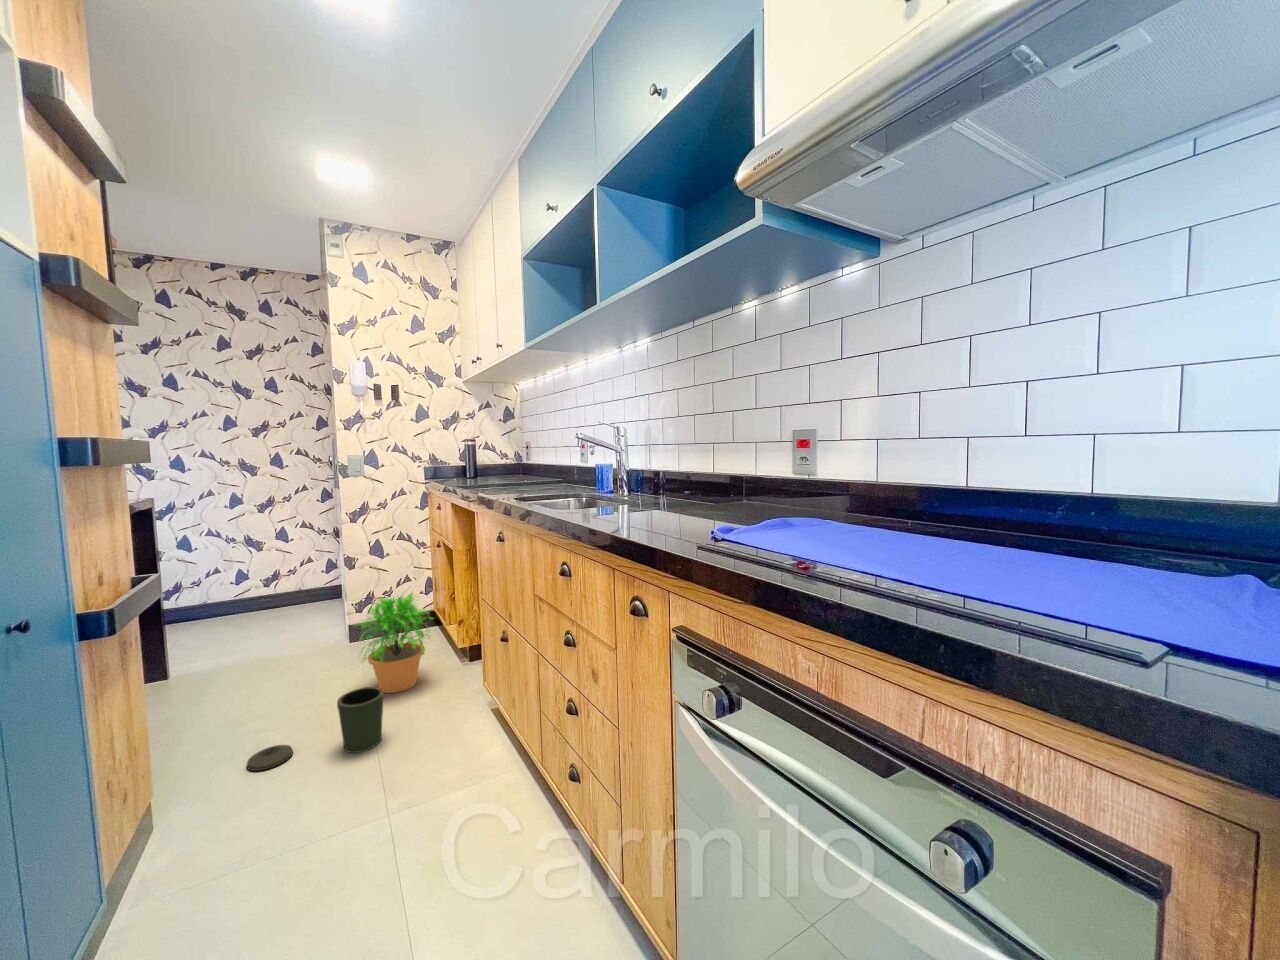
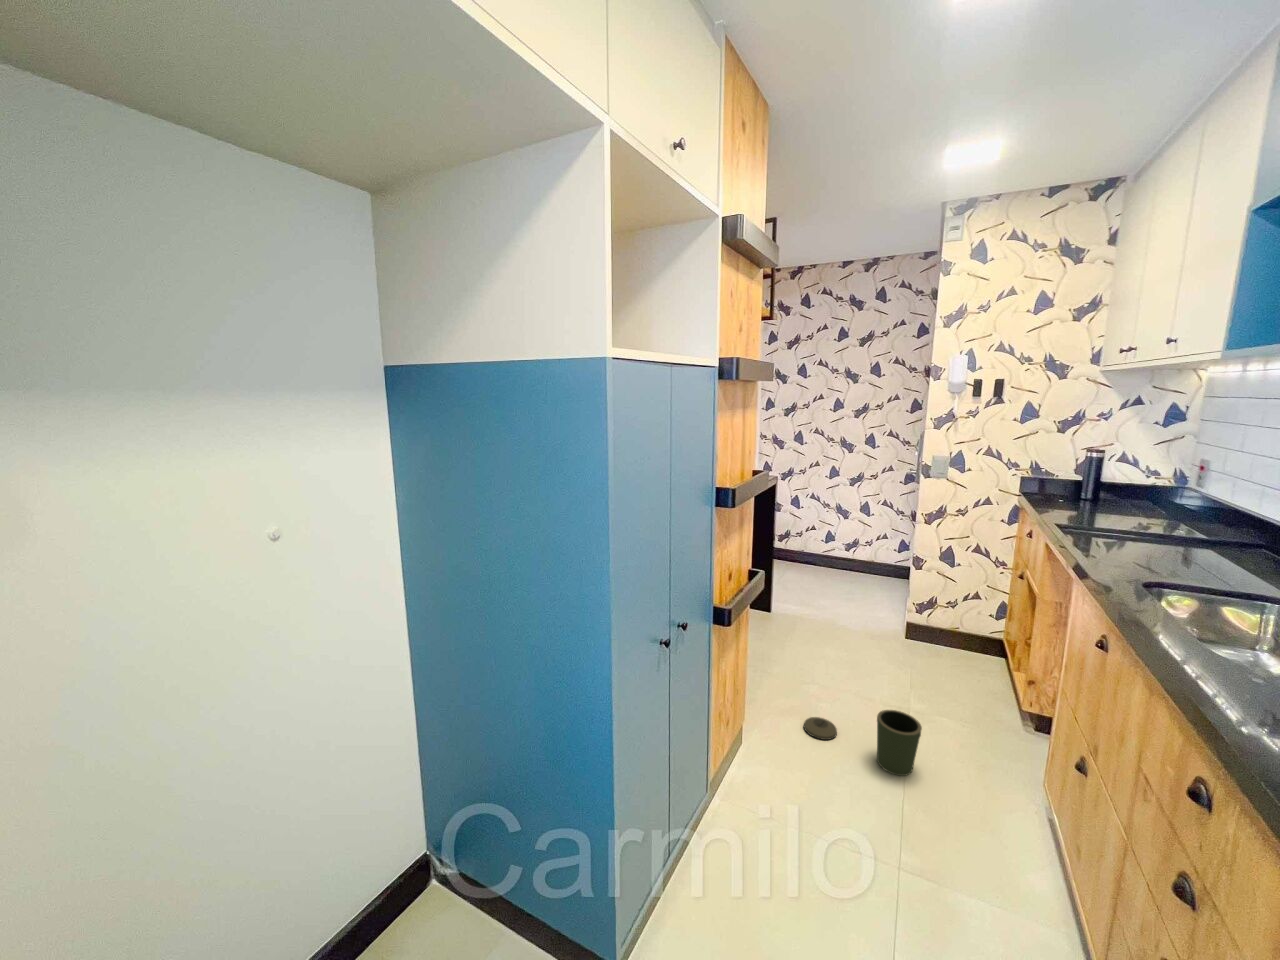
potted plant: present [360,594,429,693] -> none [905,620,999,727]

